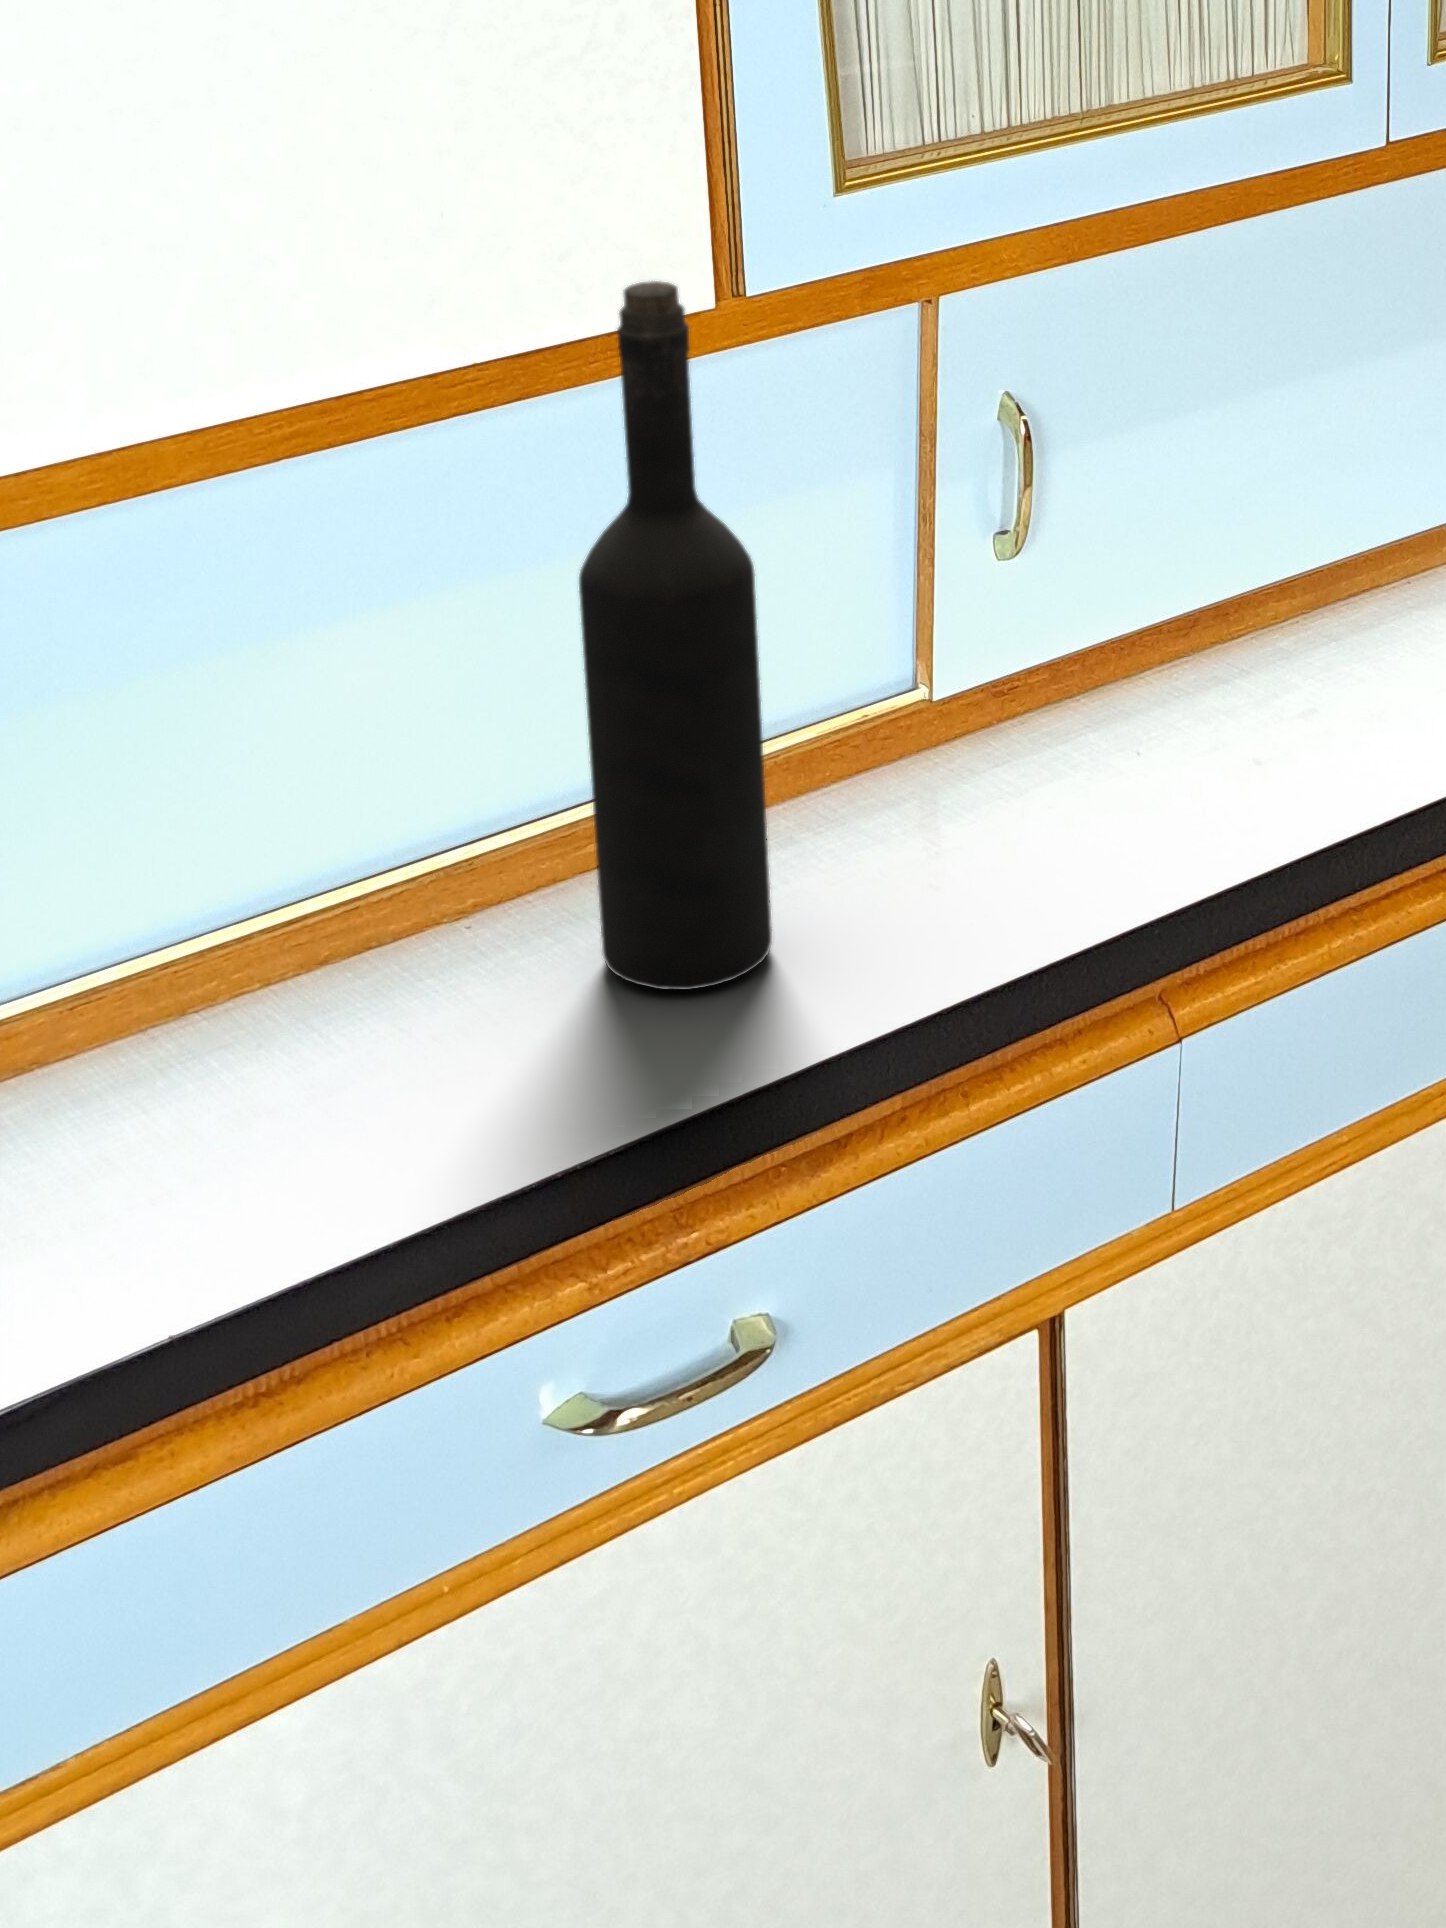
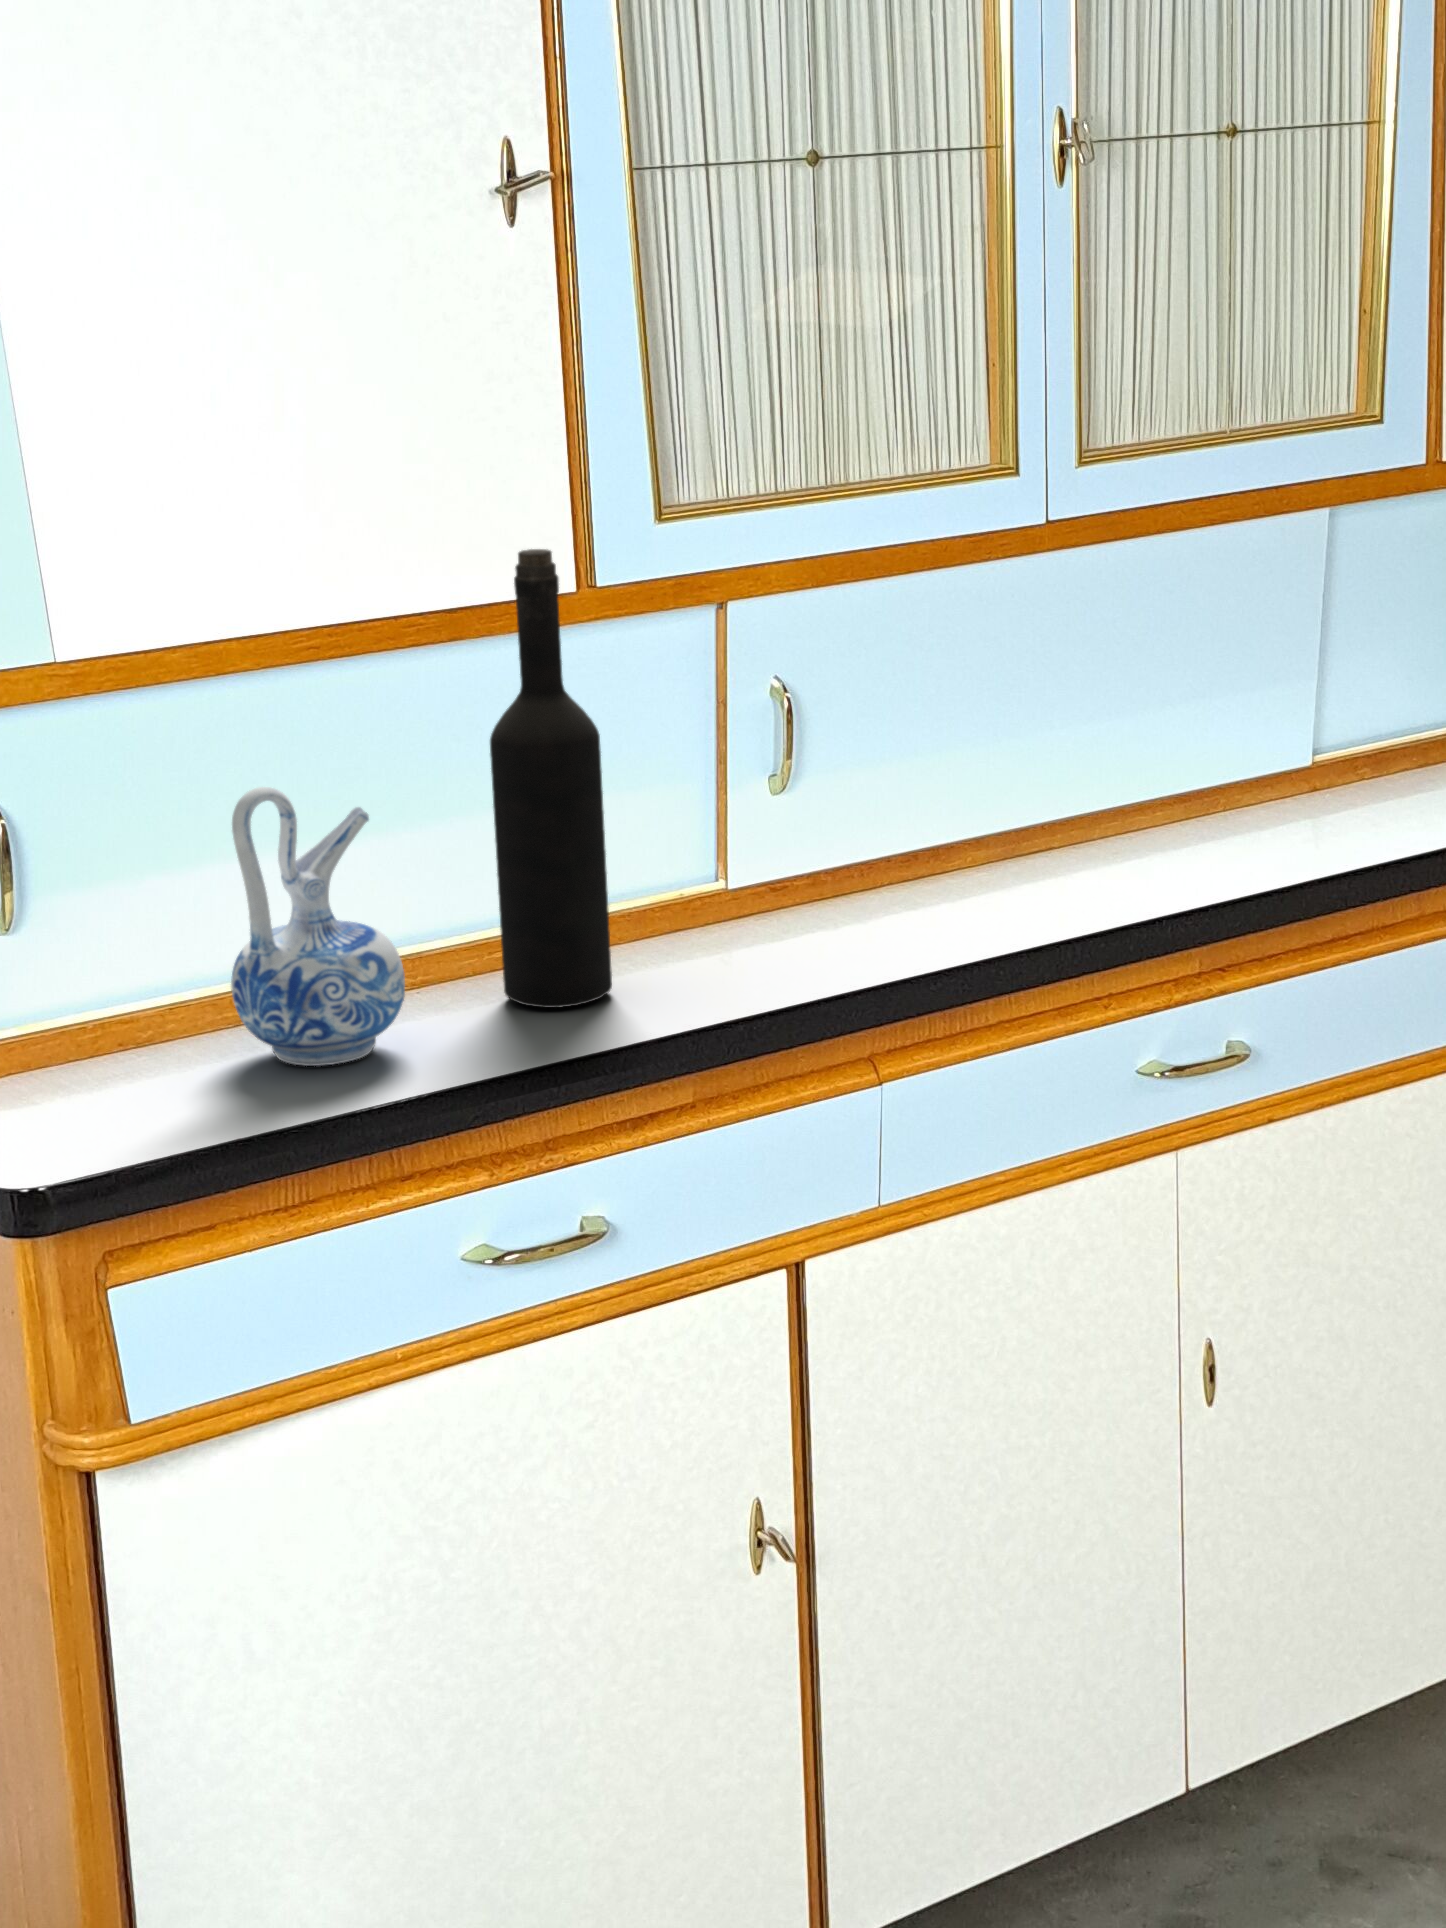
ceramic pitcher: none [153,716,445,1149] -> present [231,787,405,1066]

